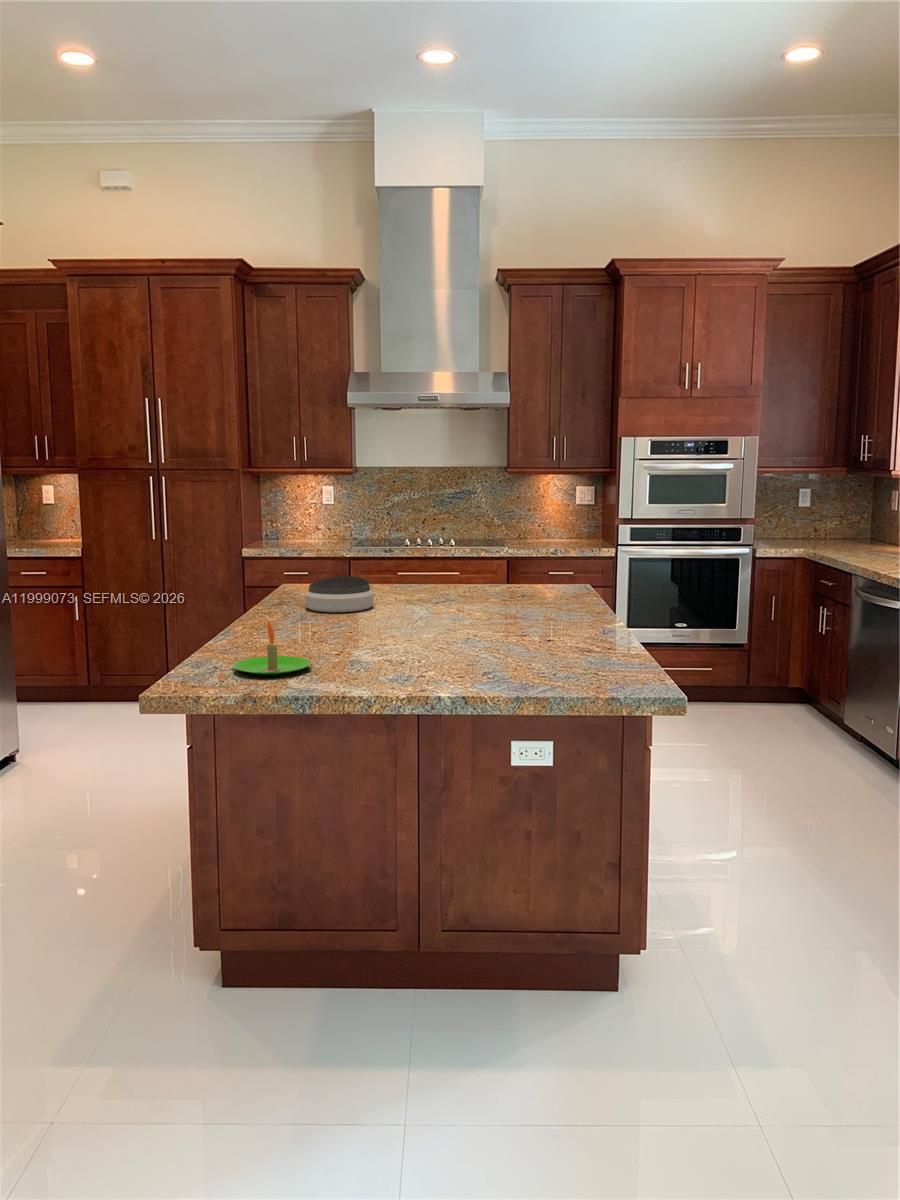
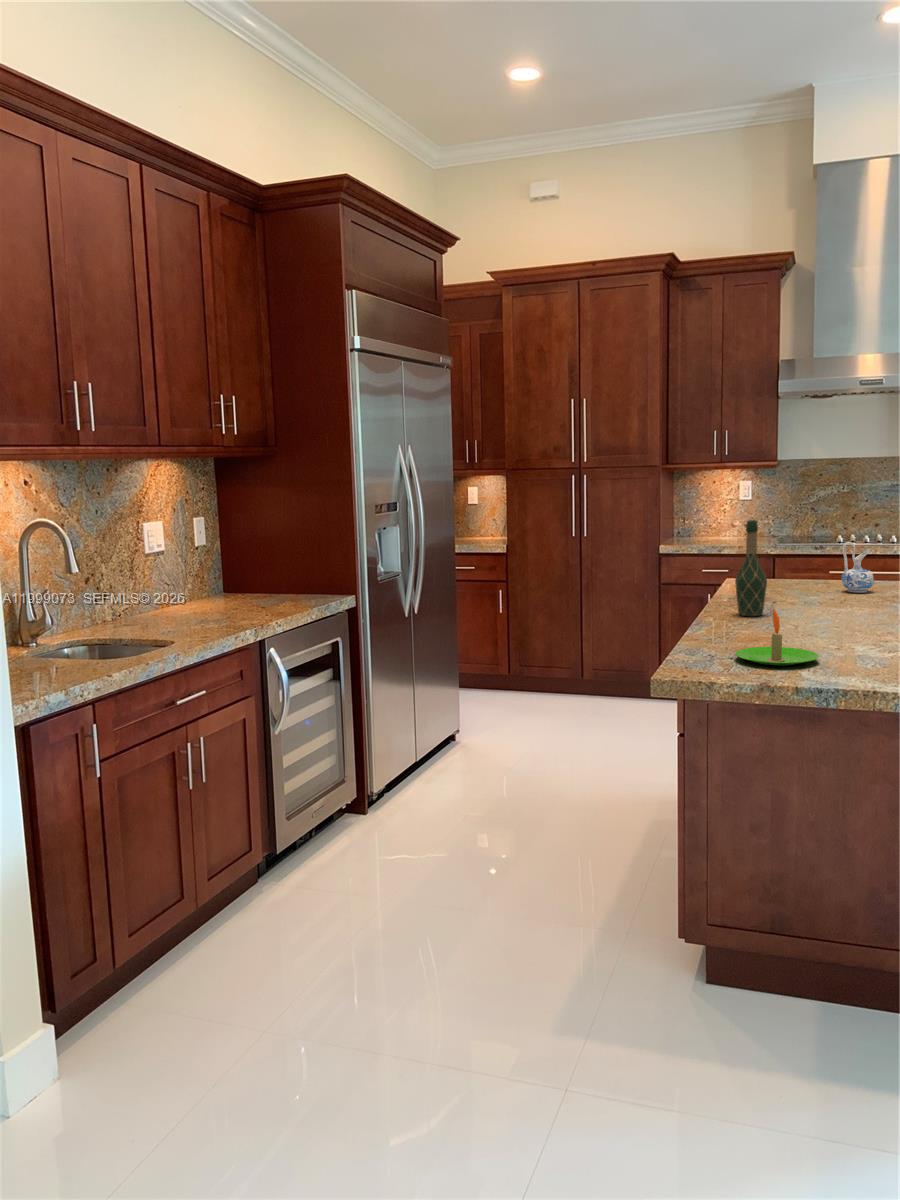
wine bottle: none [264,531,294,624] -> present [735,520,767,616]
ceramic pitcher: none [378,549,406,596] -> present [842,542,874,593]
bowl: present [305,576,374,612] -> none [768,570,845,607]

